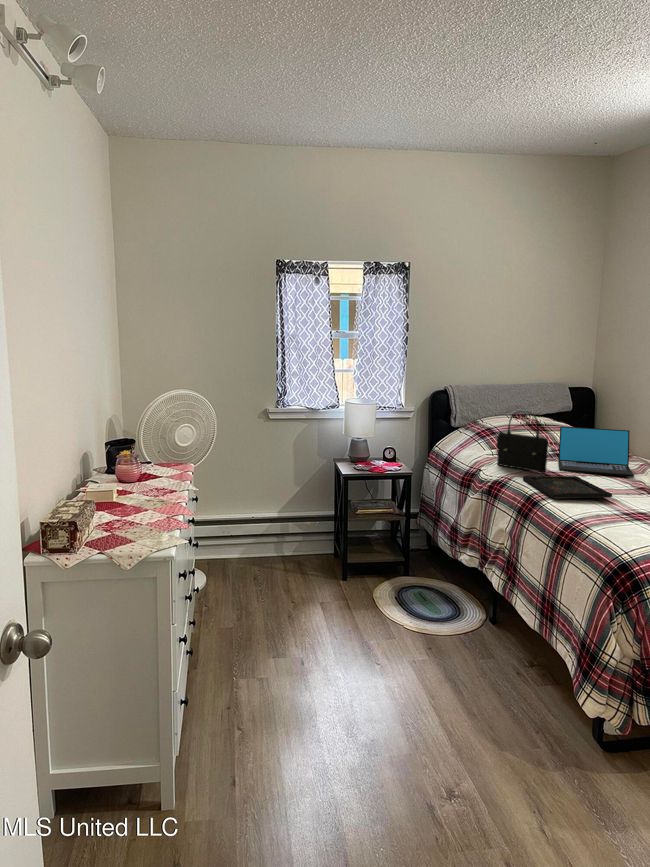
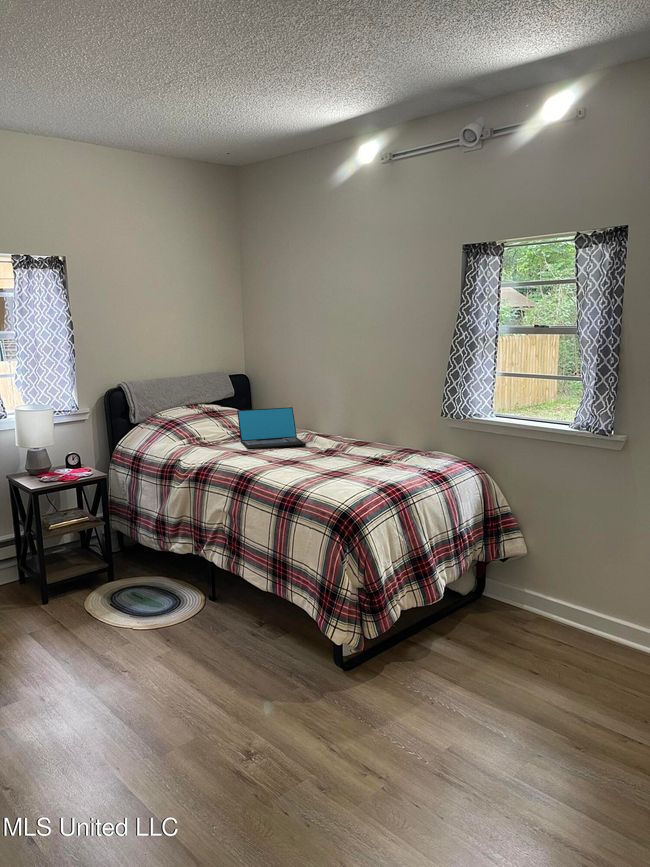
handbag: present [497,411,548,473] -> none [191,399,239,453]
tray: present [523,476,612,498] -> none [226,452,305,473]

